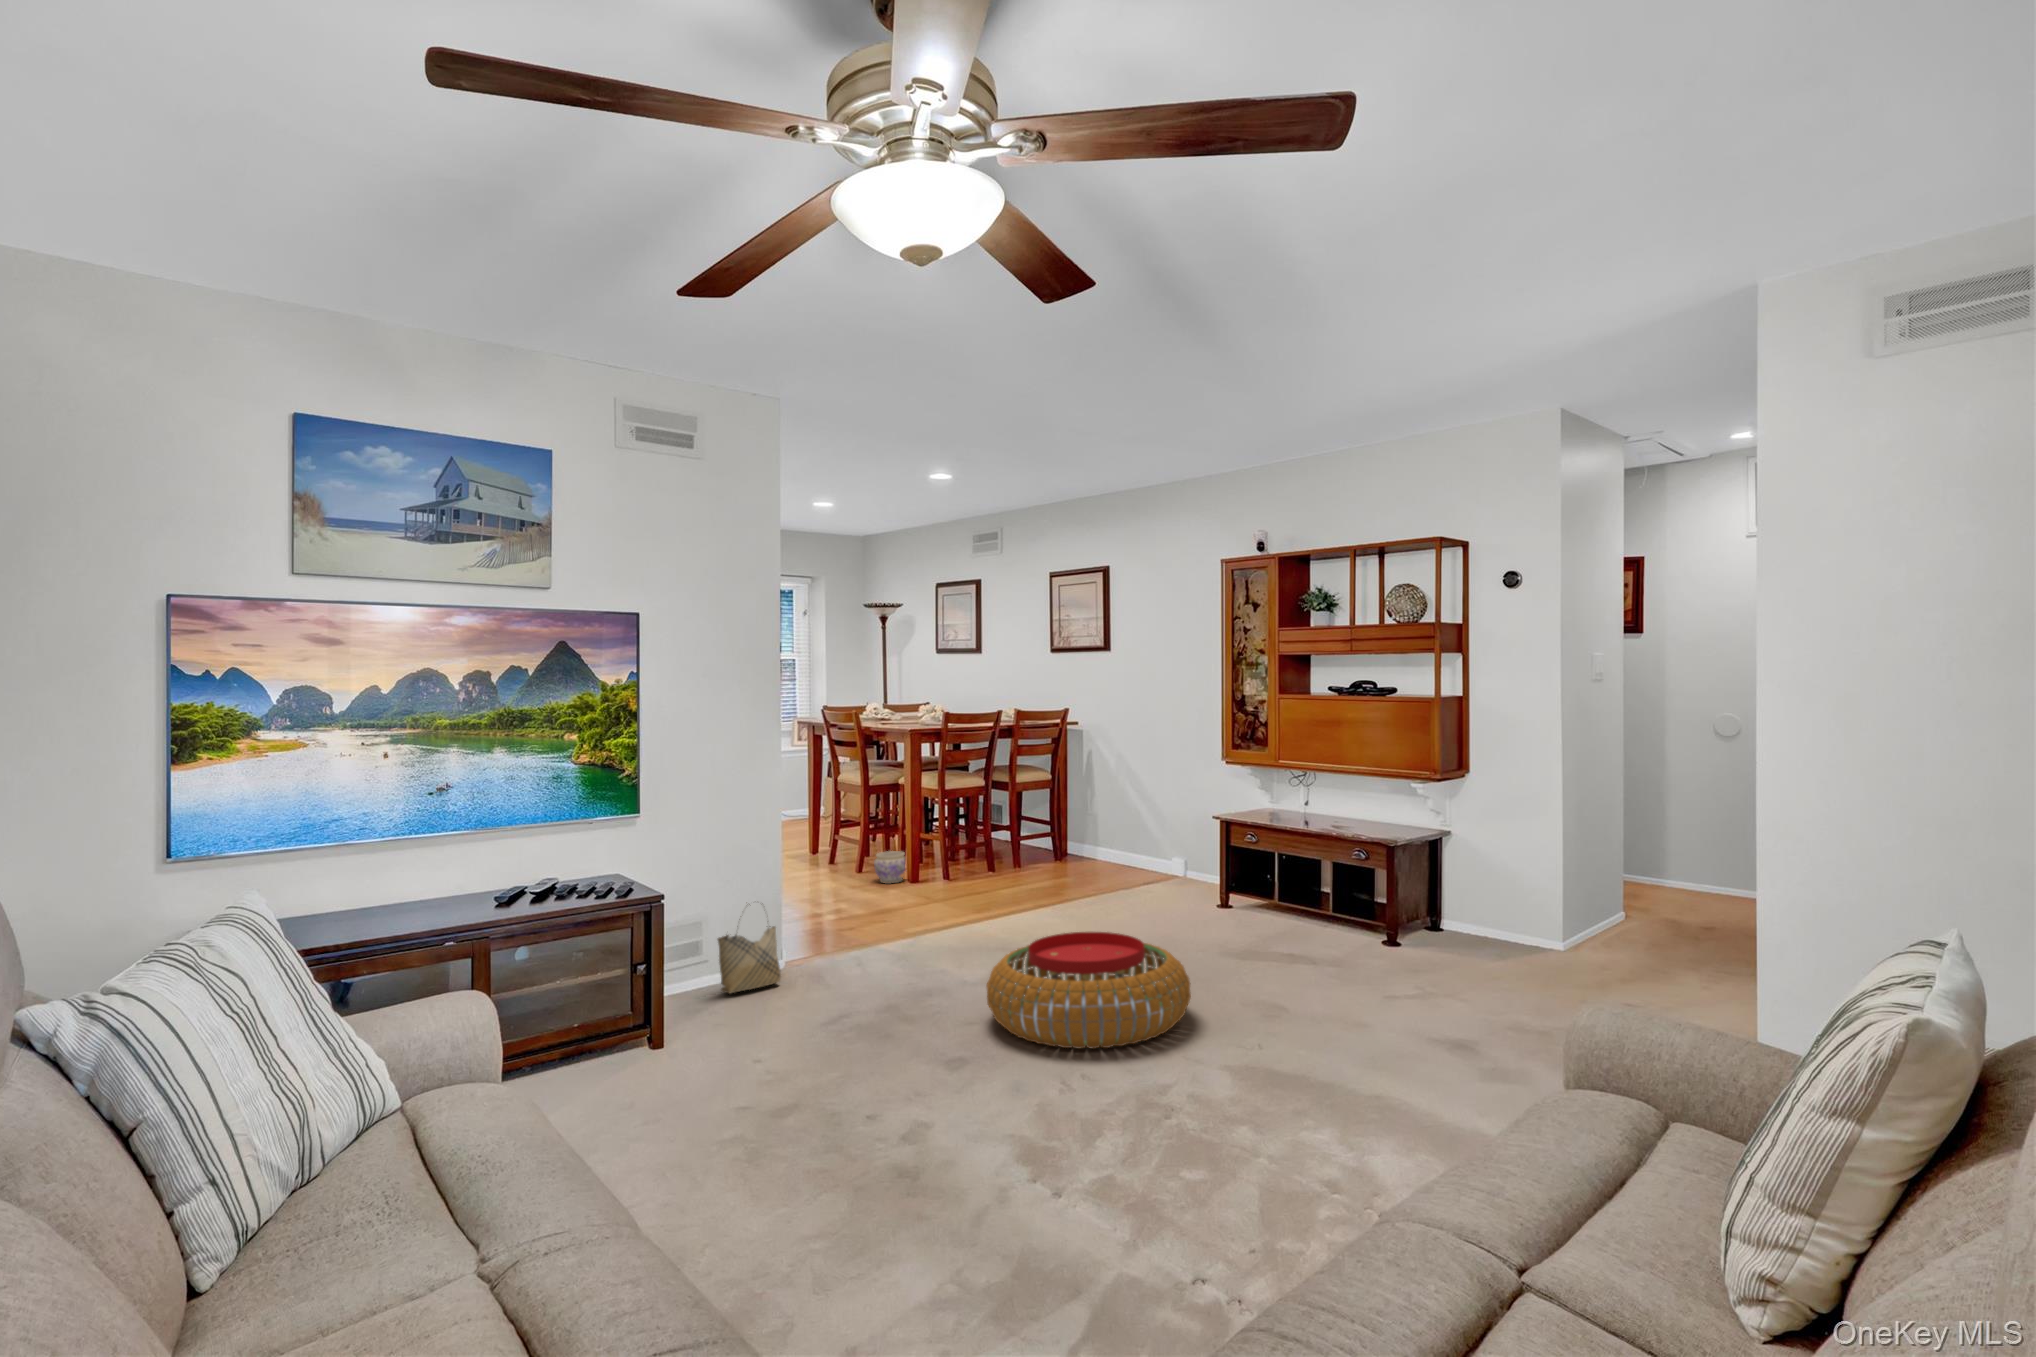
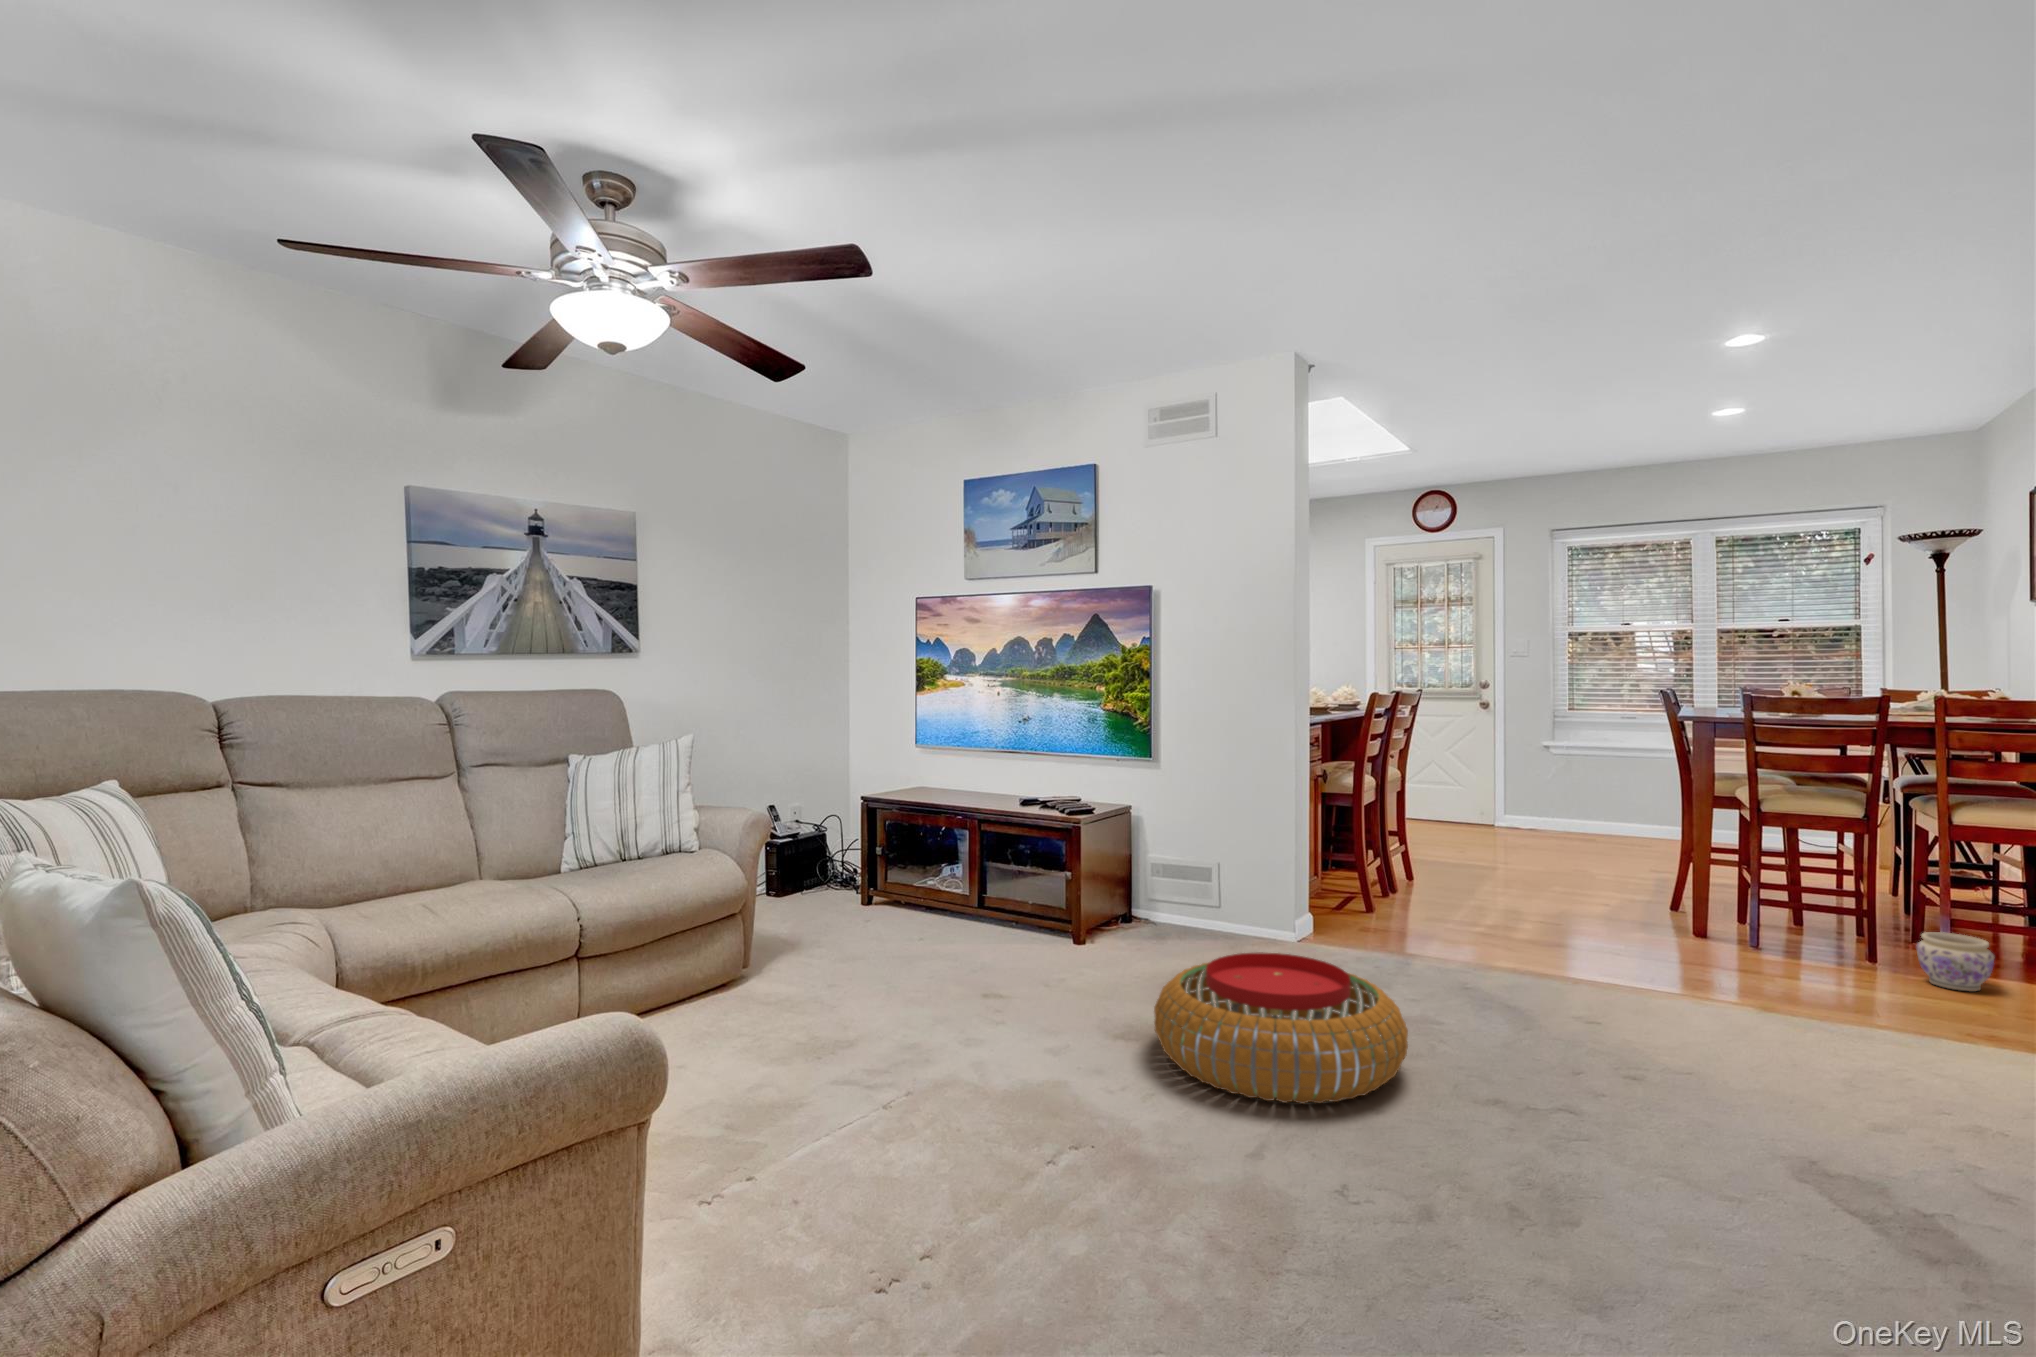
planter: present [874,851,905,884] -> present [1917,932,1994,992]
woven basket: present [718,904,781,993] -> none [1183,848,1243,934]

